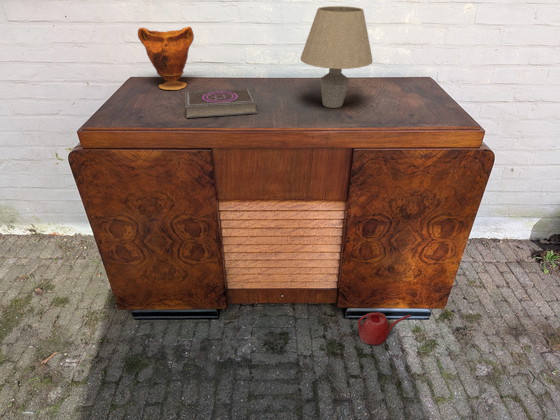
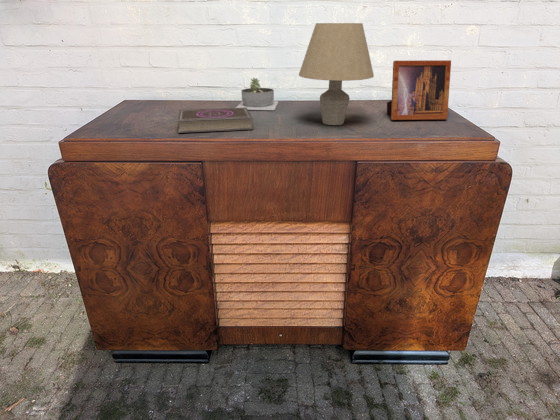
vase: present [138,27,194,90] -> none [134,50,191,112]
picture frame: none [384,43,448,101] -> present [387,60,451,120]
succulent planter: none [238,53,279,88] -> present [236,78,278,110]
watering can: present [358,313,411,345] -> none [367,354,428,393]

